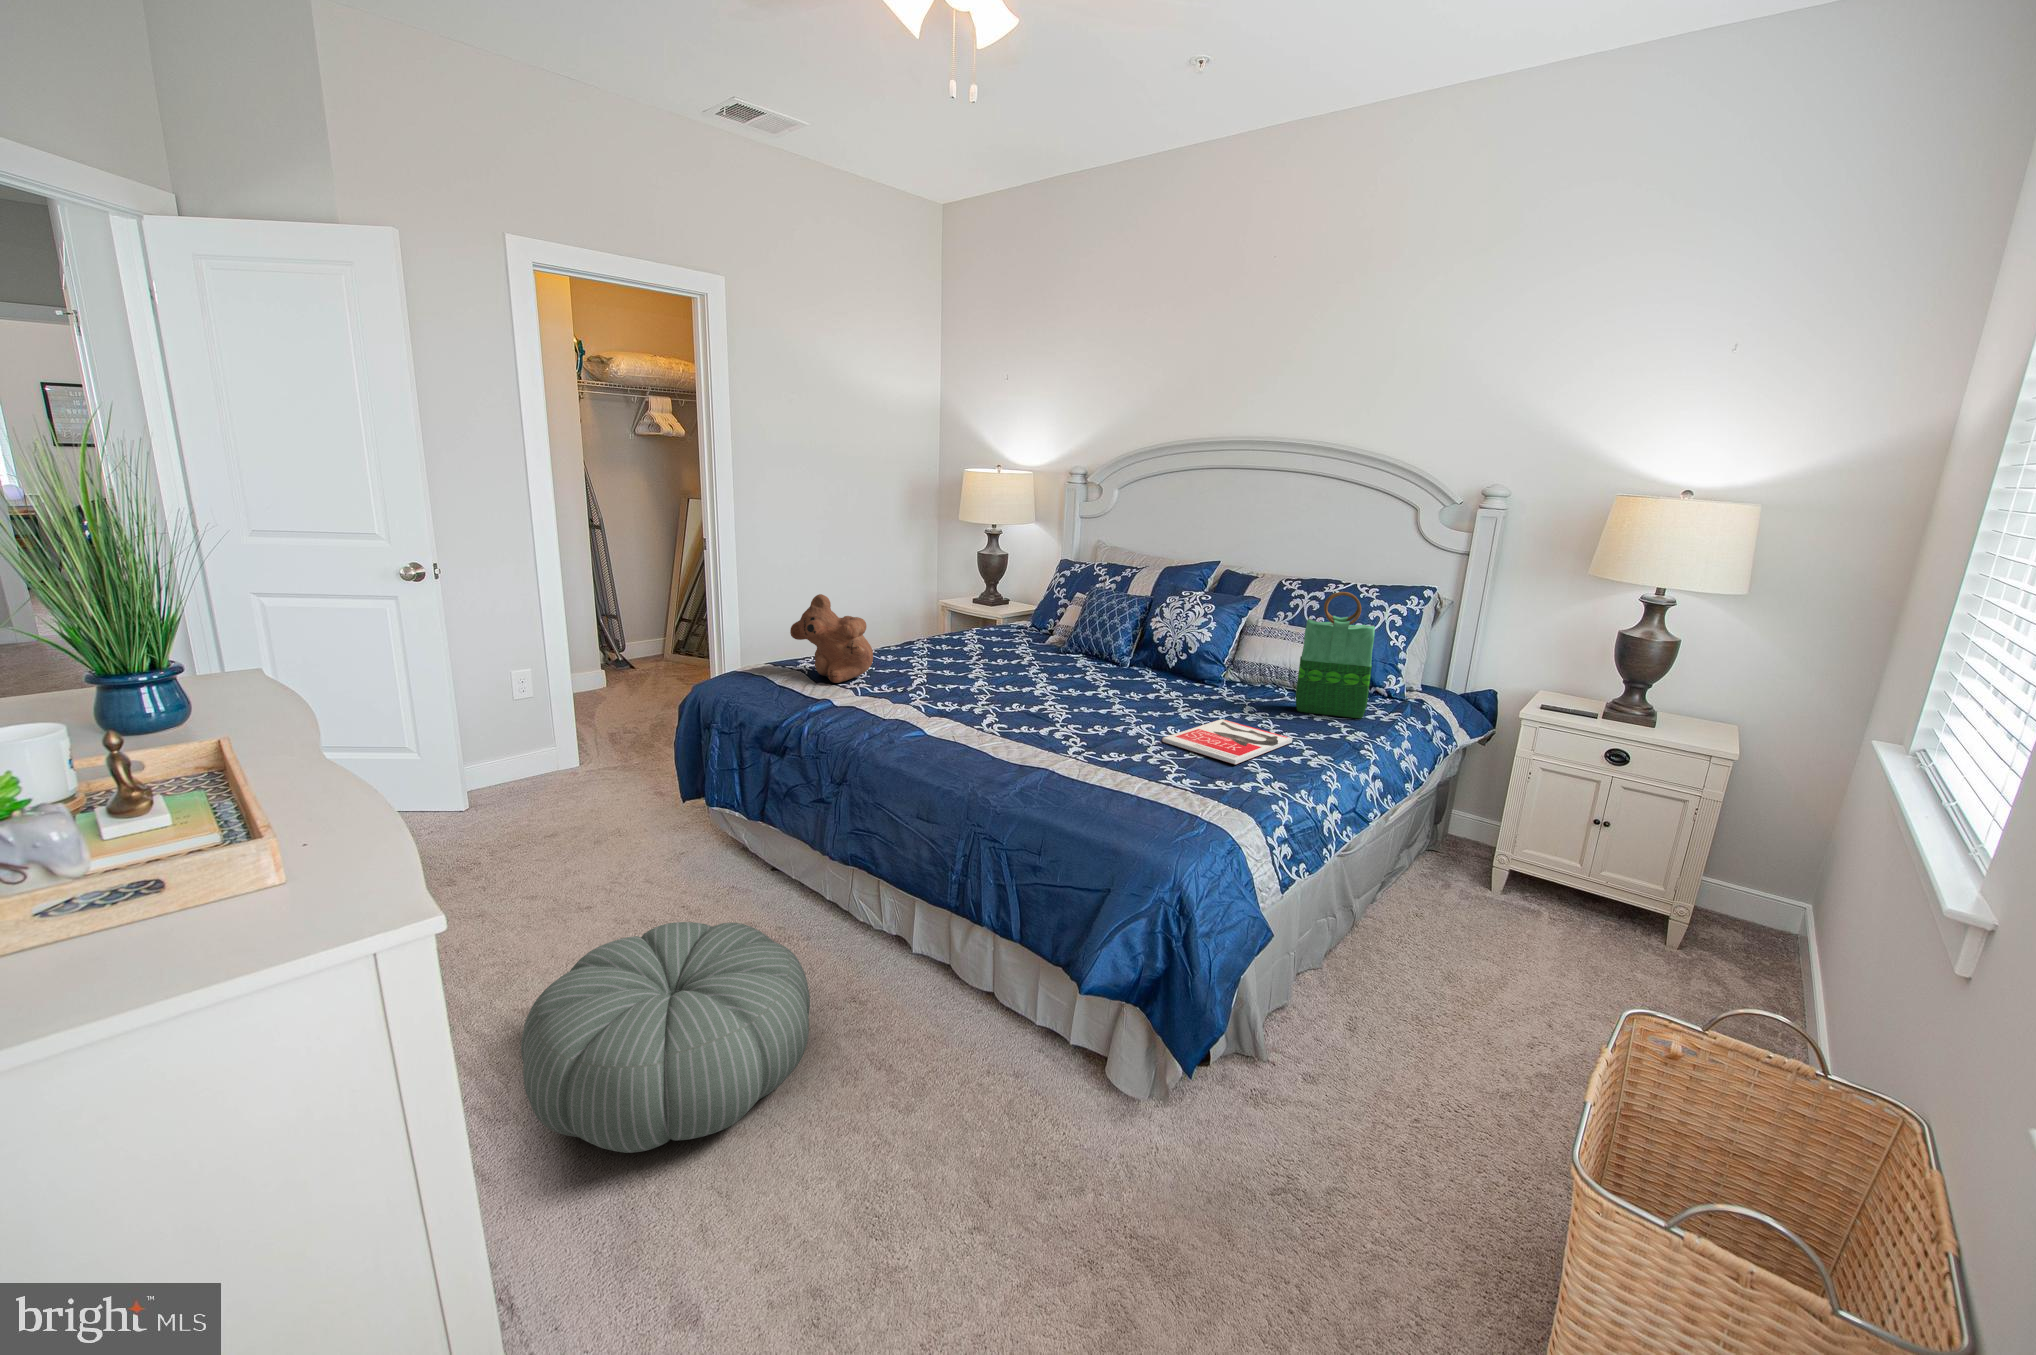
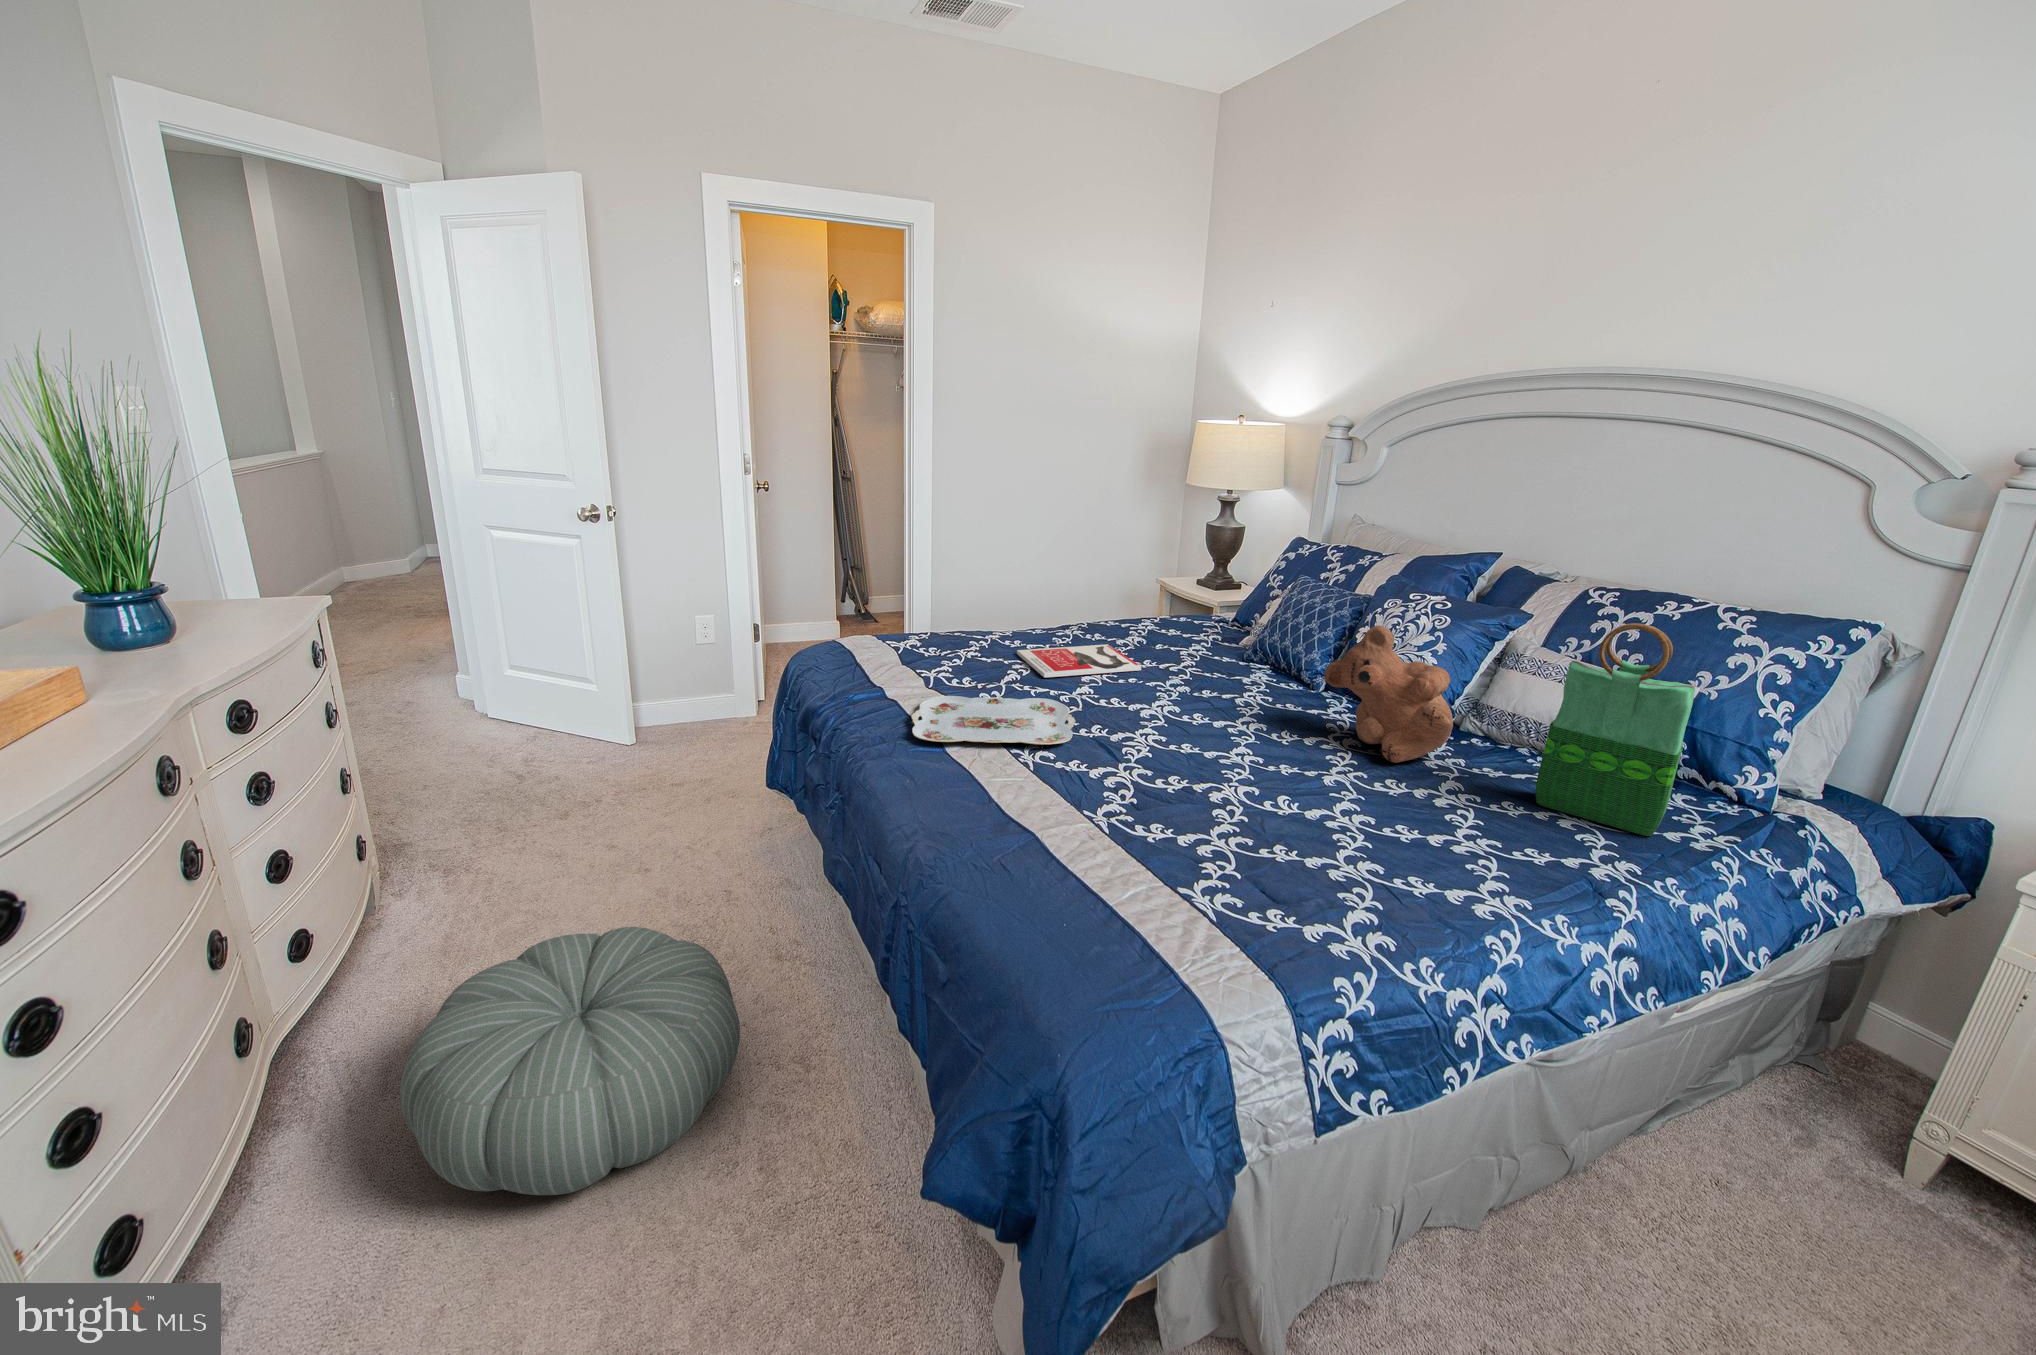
teddy bear: present [790,594,873,683] -> present [1325,626,1453,763]
serving tray: none [865,690,1002,725] -> present [911,696,1075,744]
book: present [1162,719,1292,764] -> present [1017,644,1141,678]

